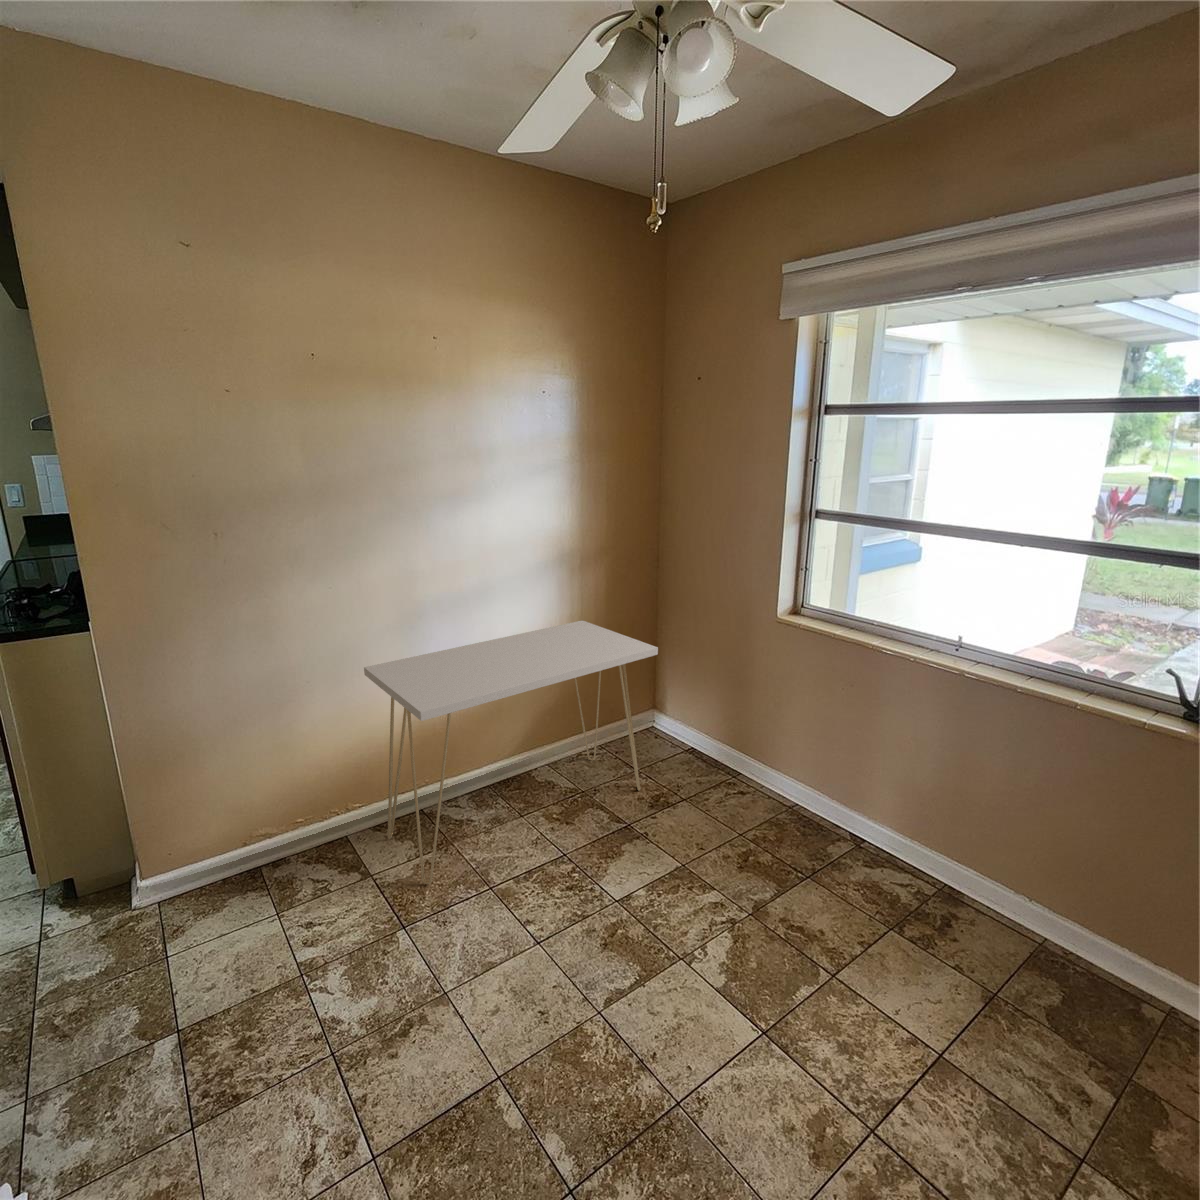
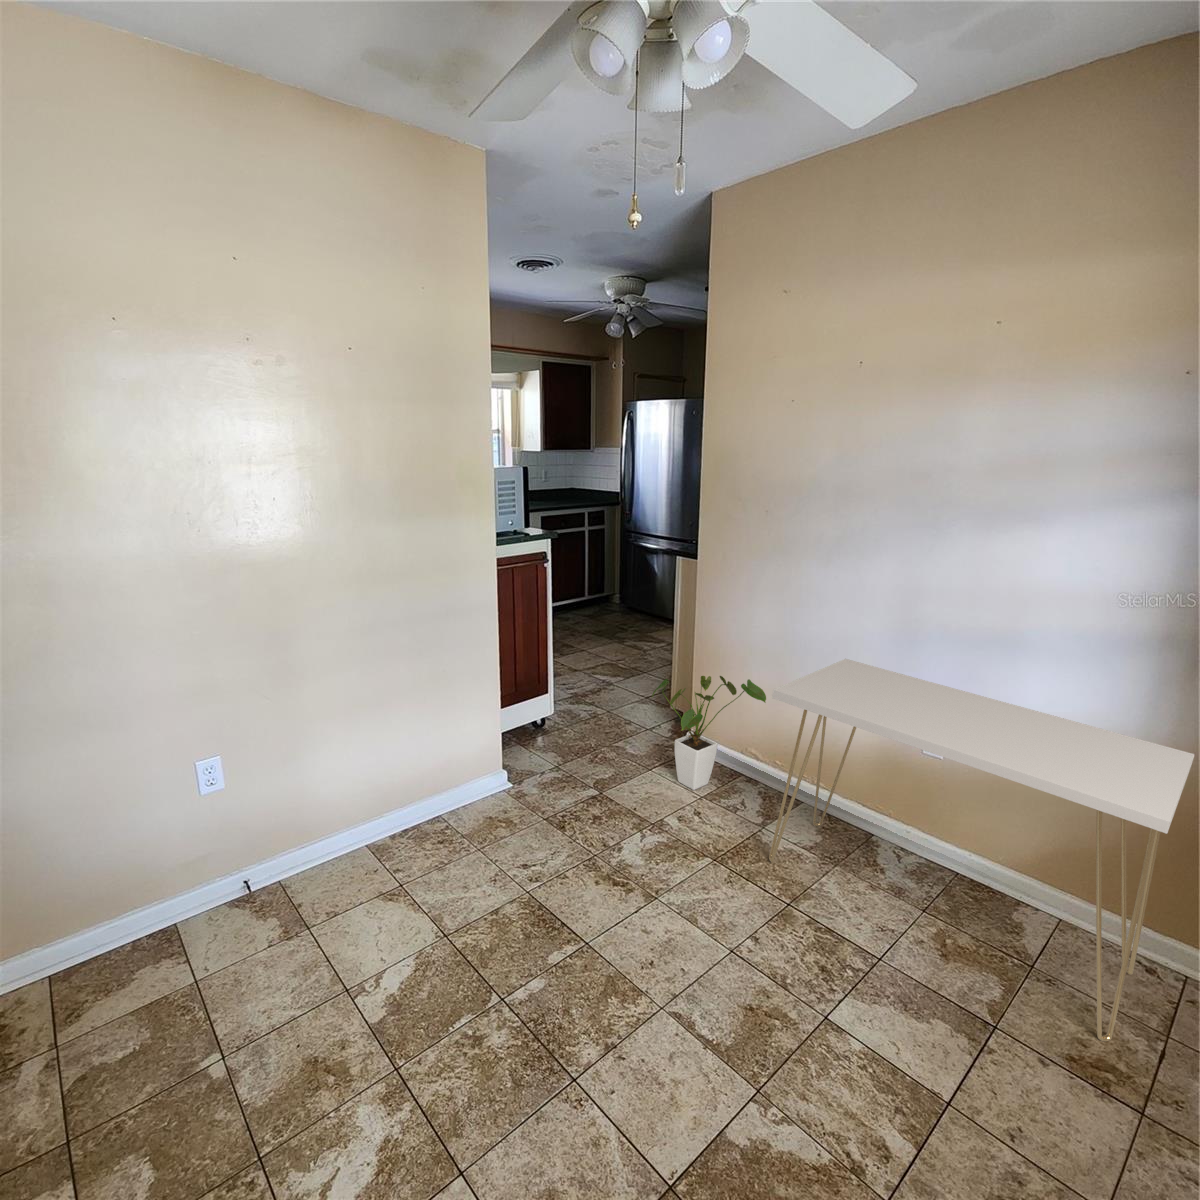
house plant: none [176,749,286,931] -> present [652,676,766,790]

